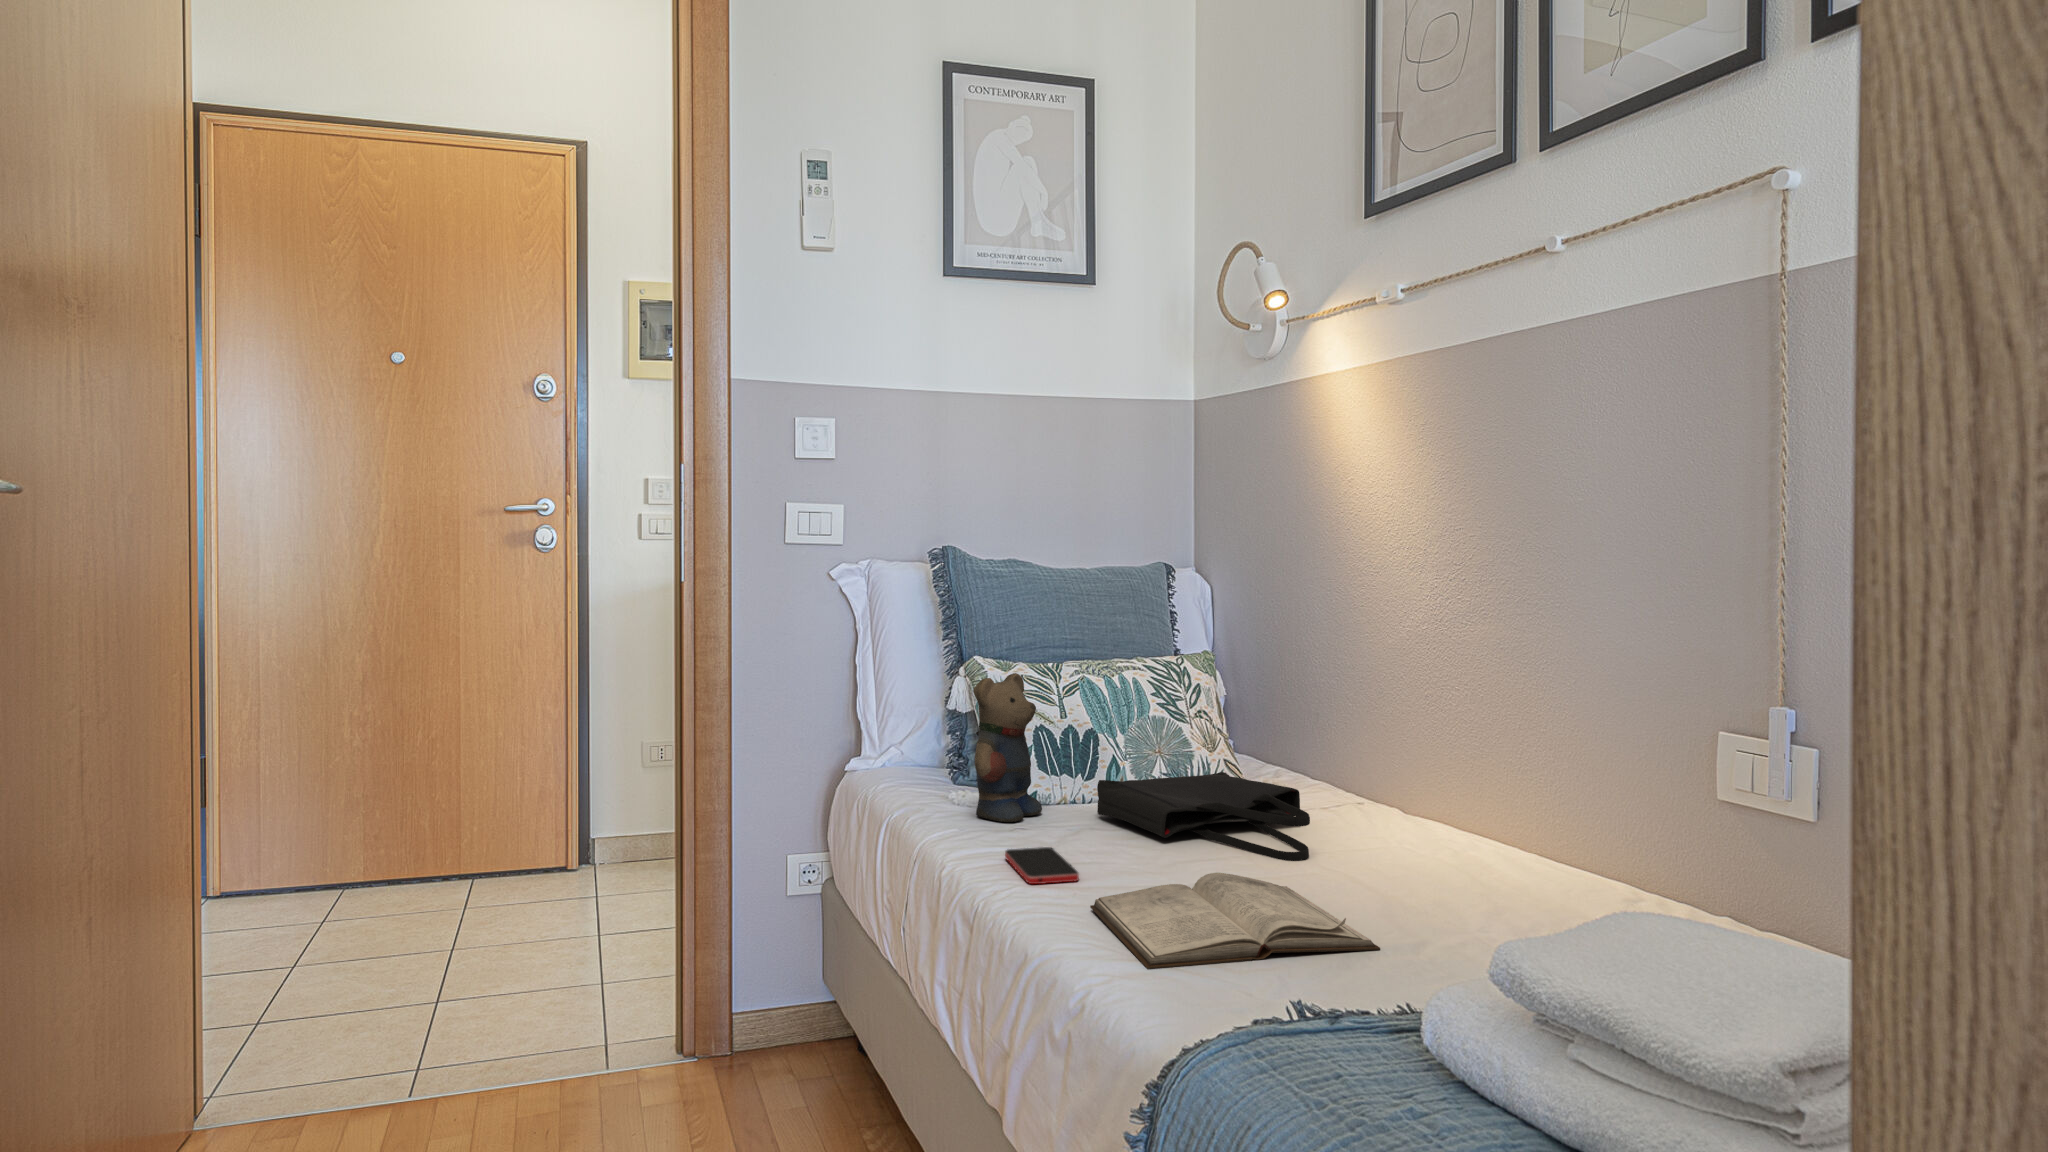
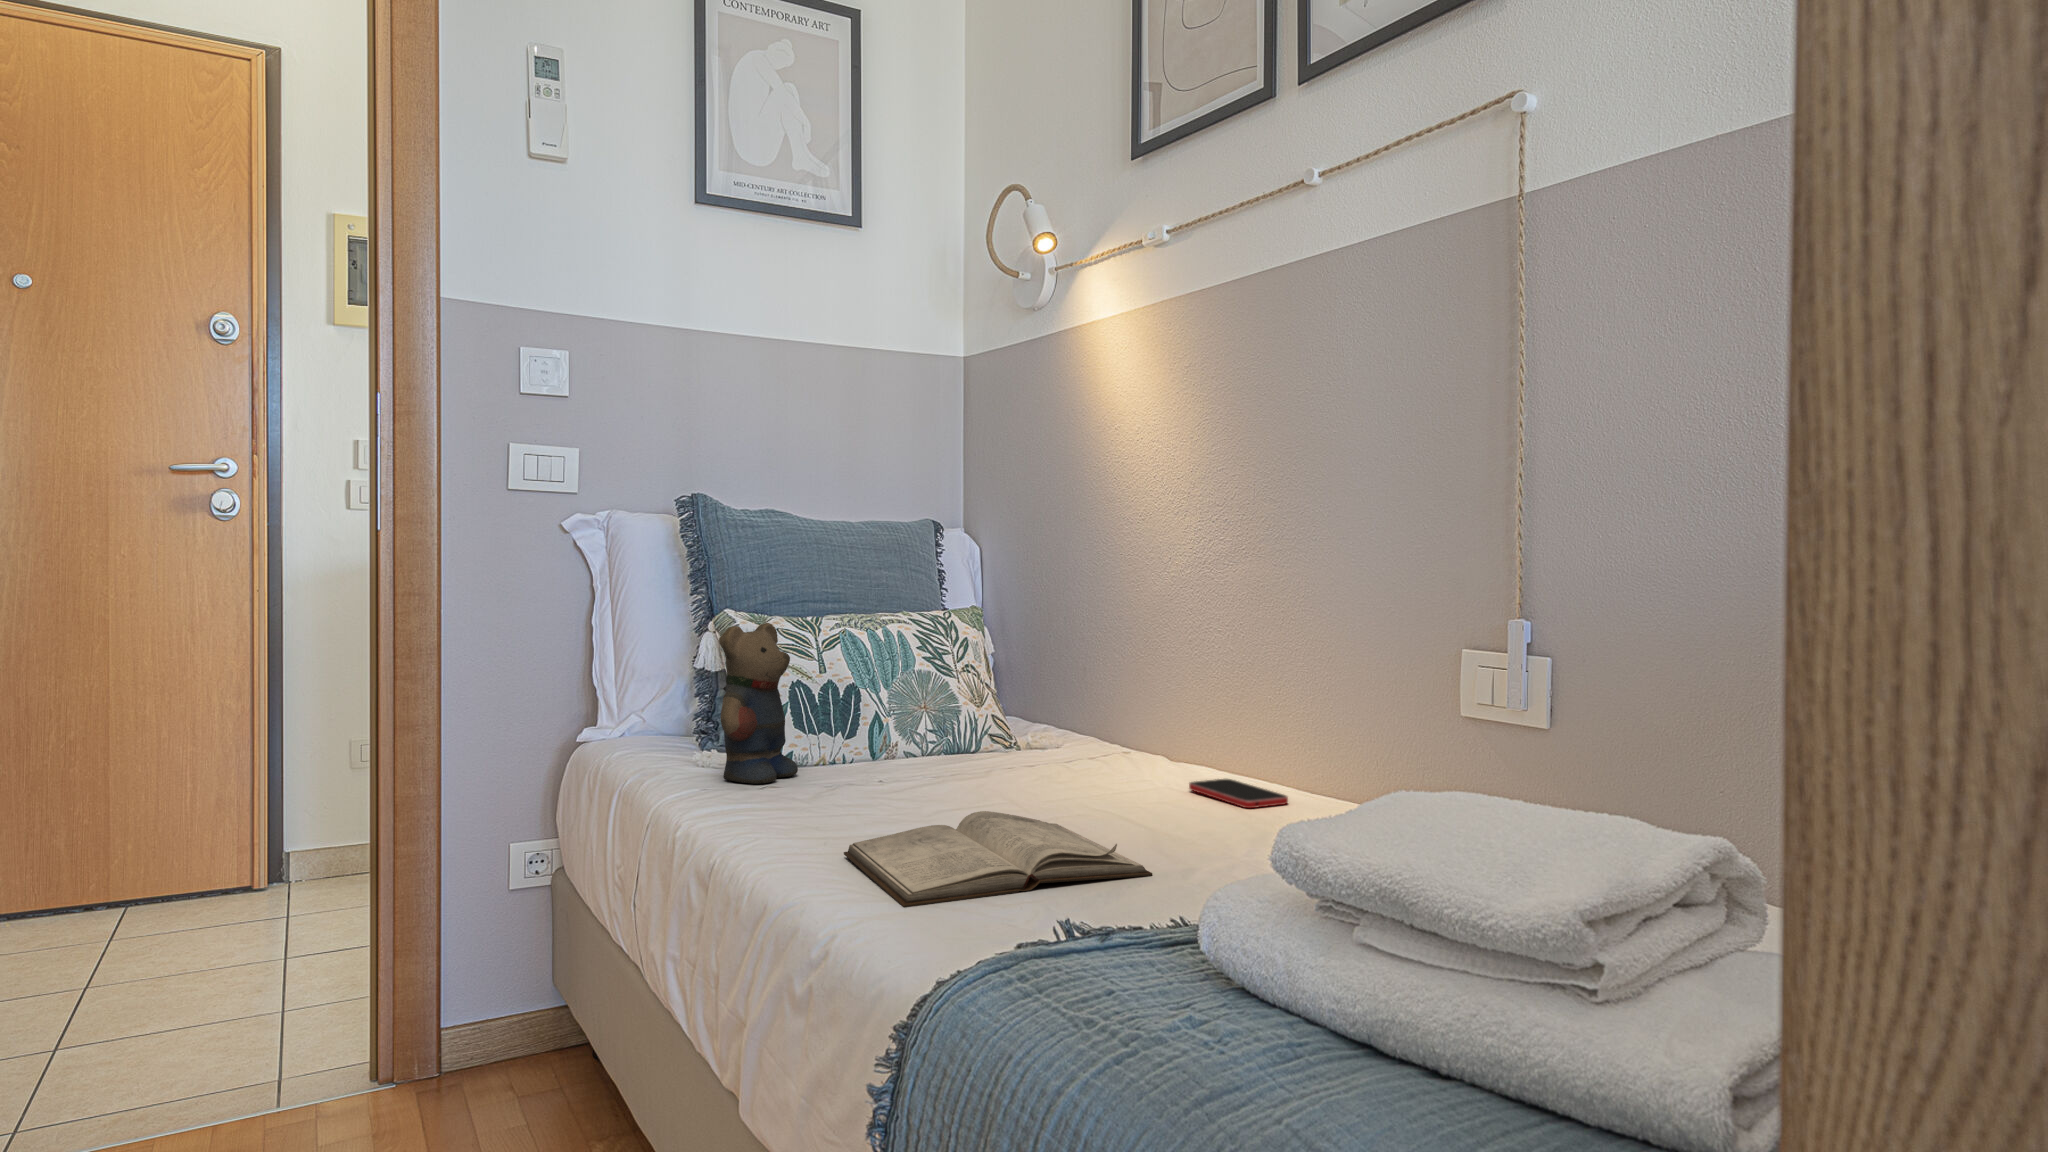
tote bag: present [1097,772,1310,861] -> none [858,726,1081,805]
smartphone: present [1005,847,1079,884] -> present [1189,779,1288,808]

